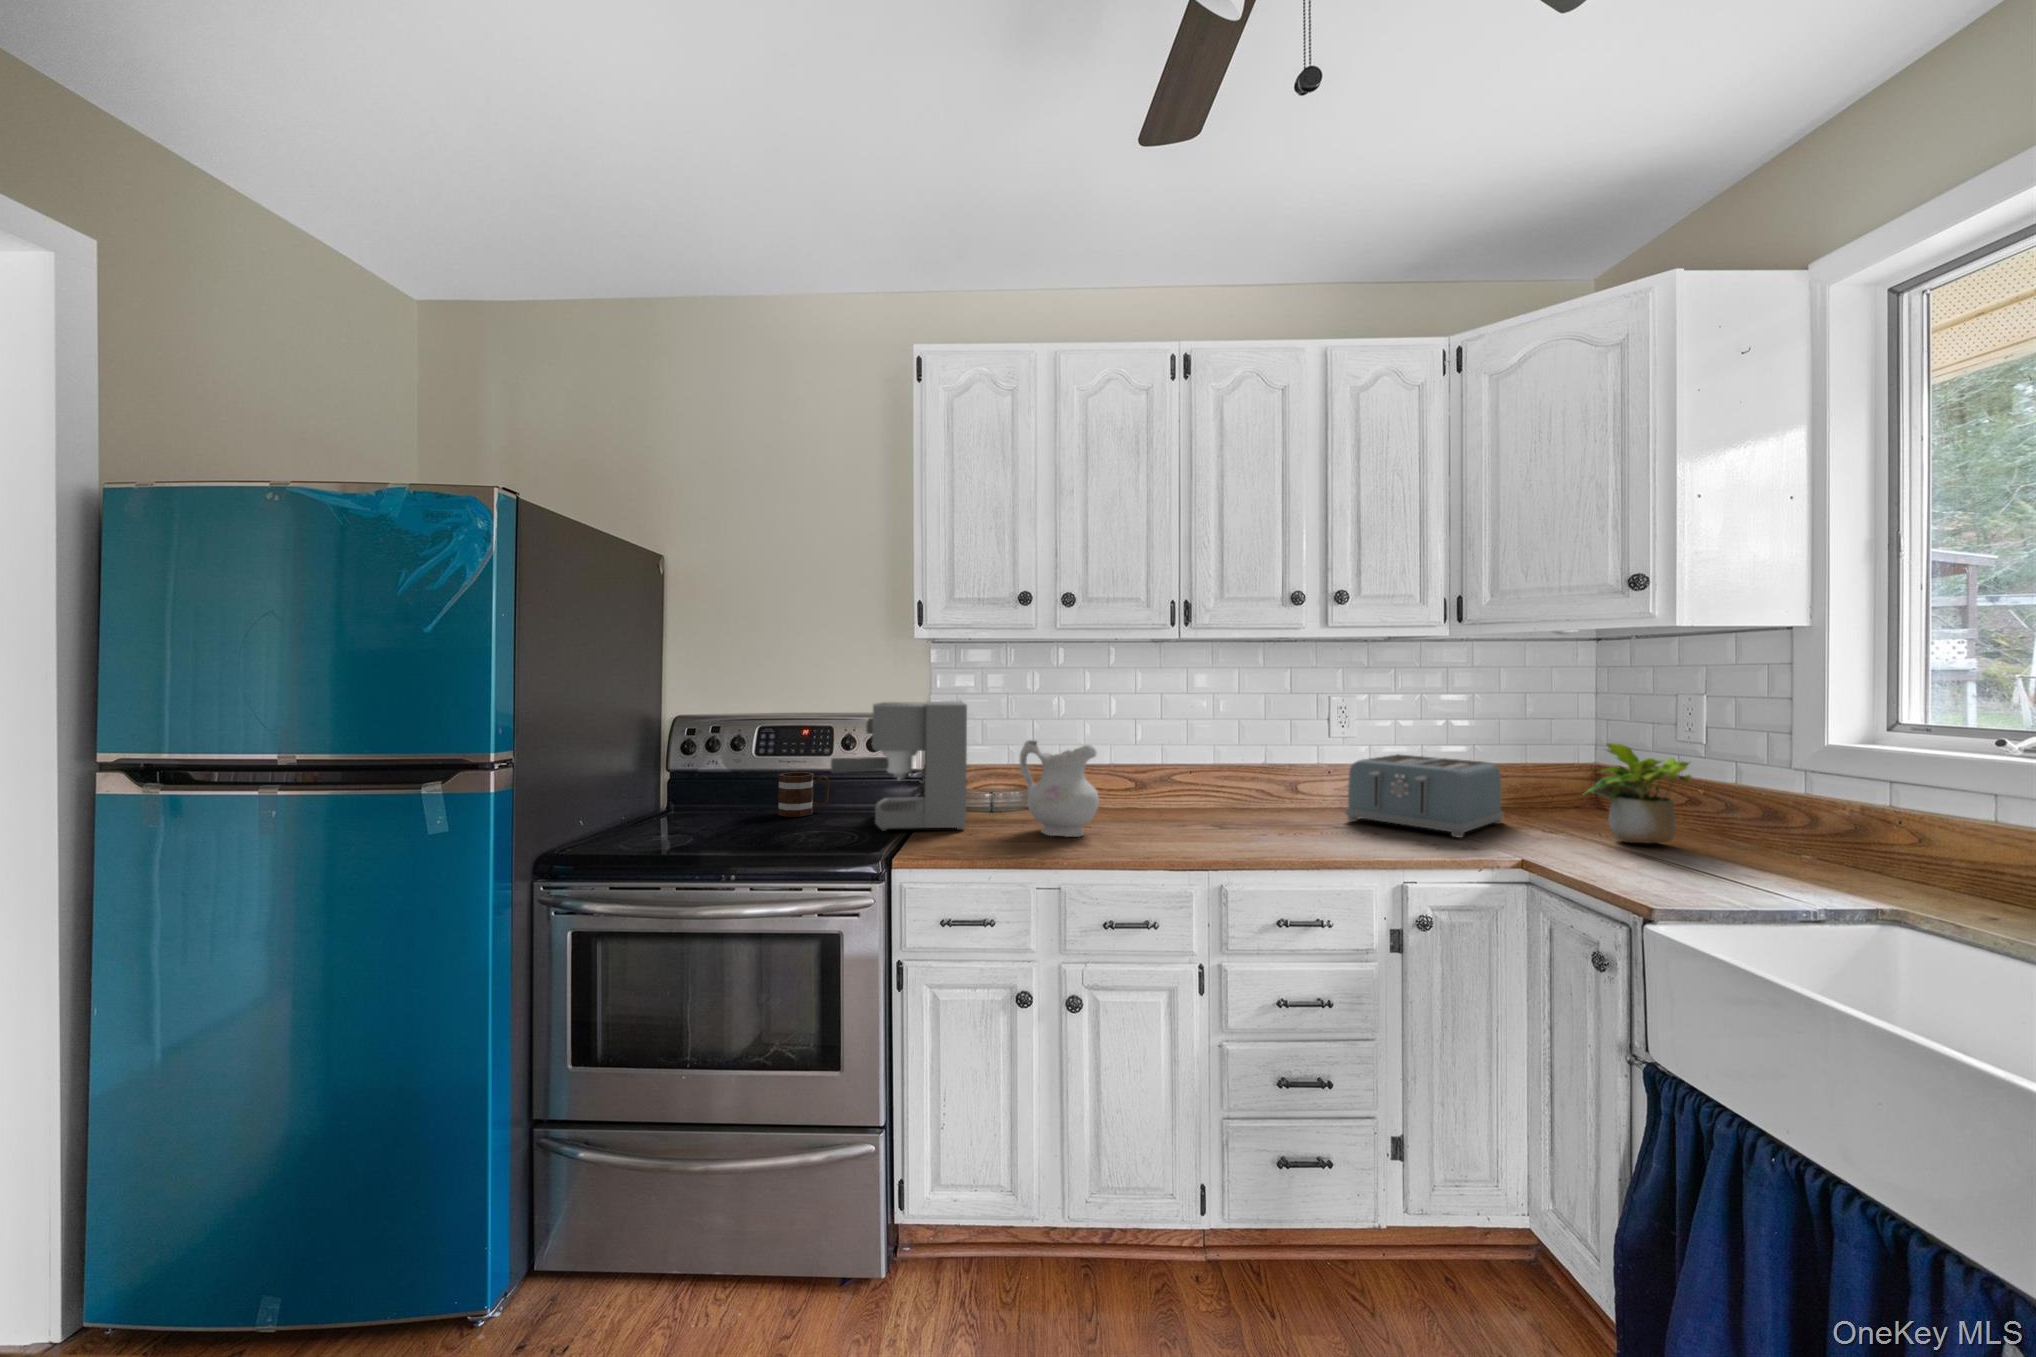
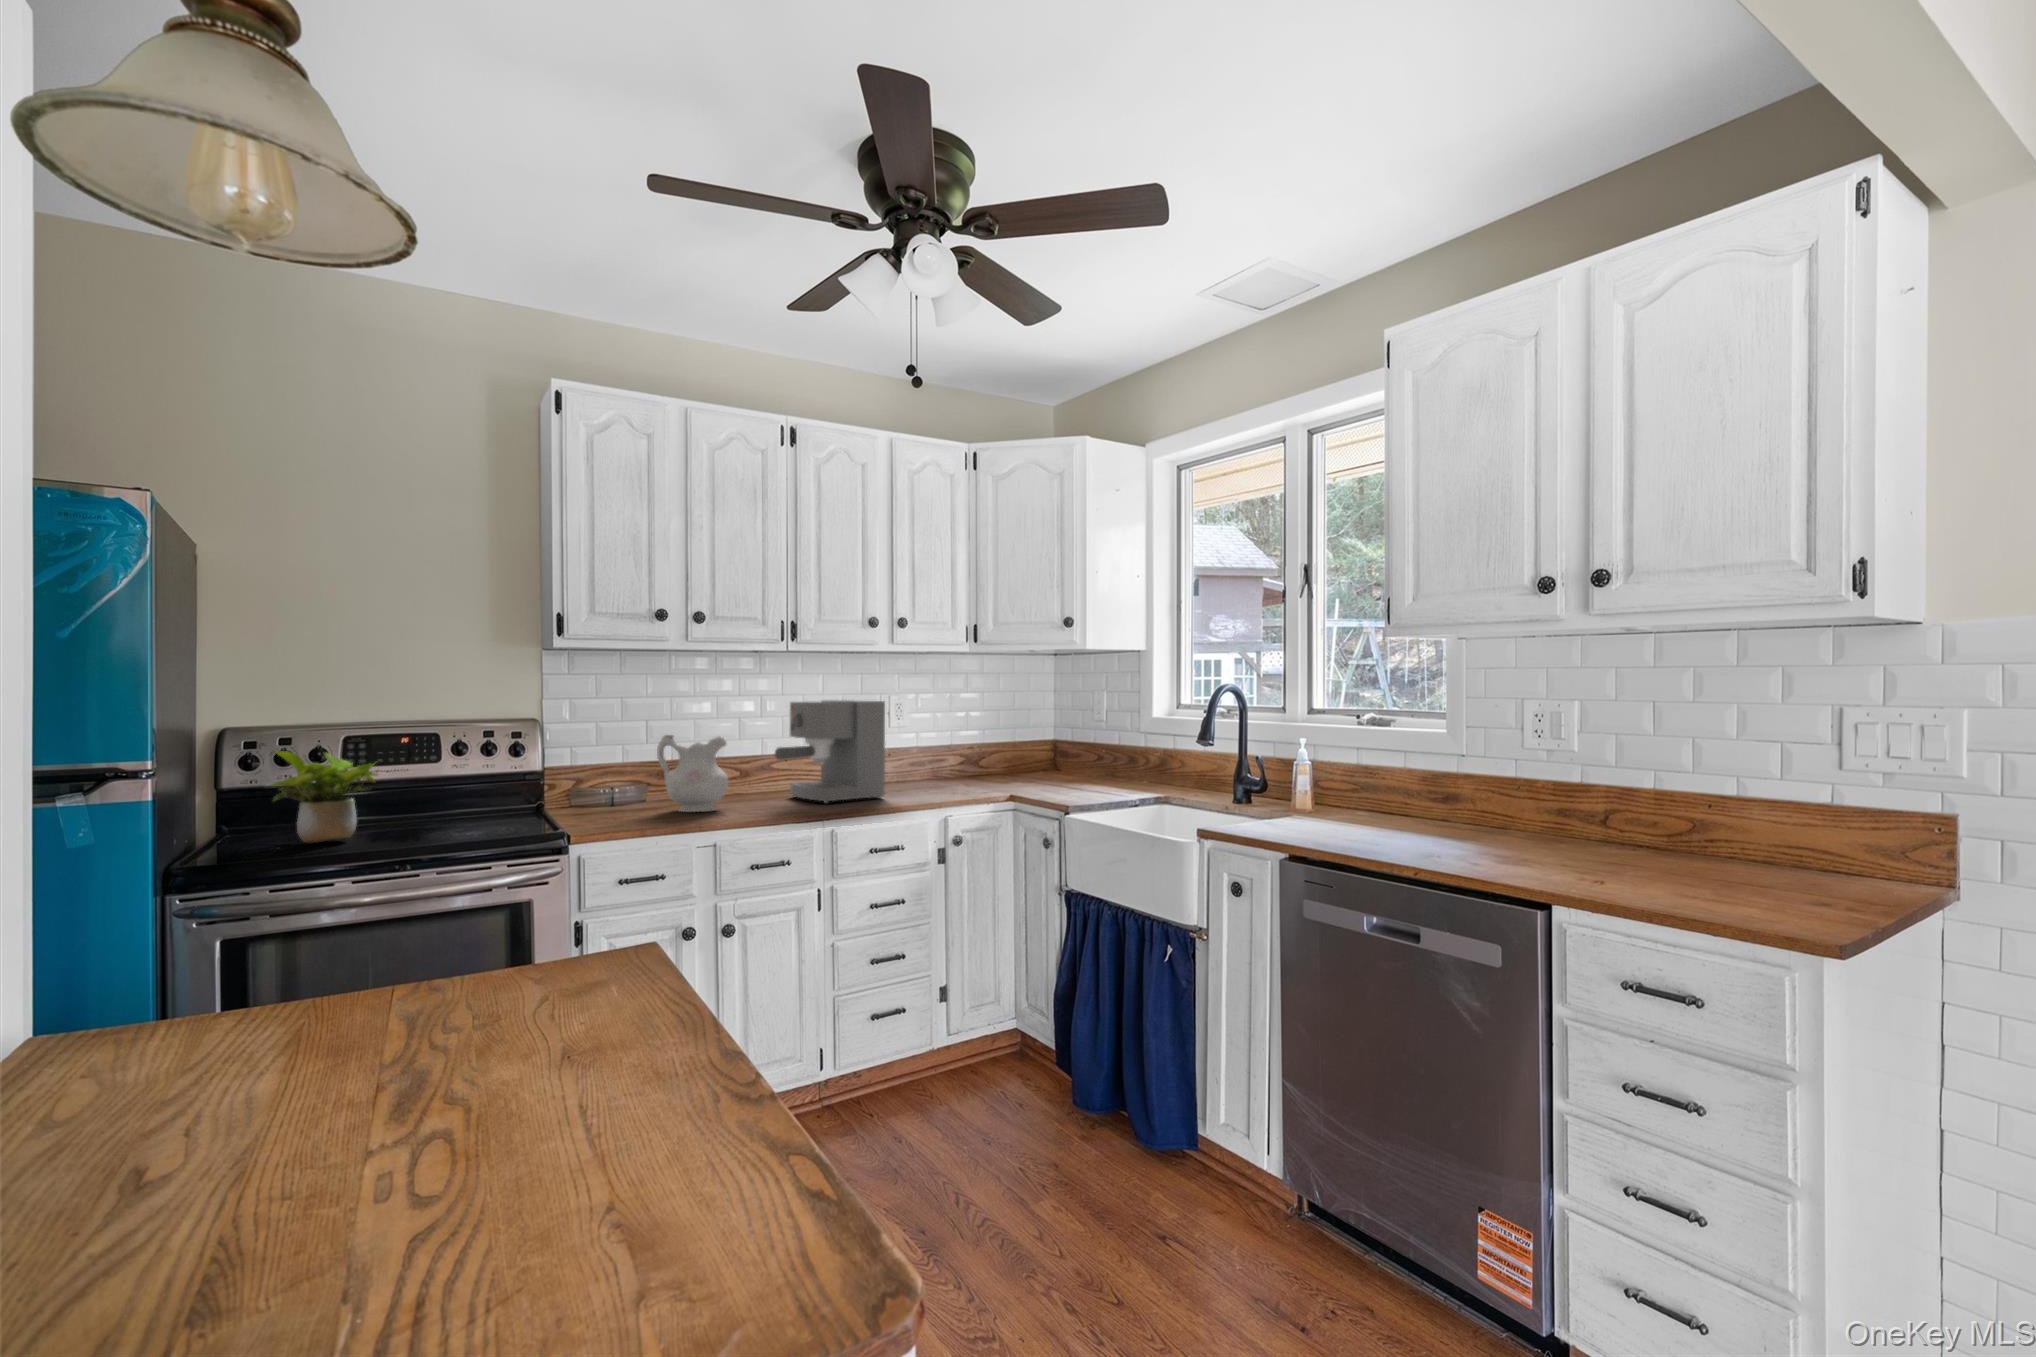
coffee maker: present [831,701,967,831] -> present [775,700,885,803]
potted plant: present [1583,743,1691,843] -> present [271,751,377,844]
toaster: present [1345,754,1504,837] -> none [904,738,1002,789]
mug: present [778,772,830,817] -> none [380,780,436,824]

